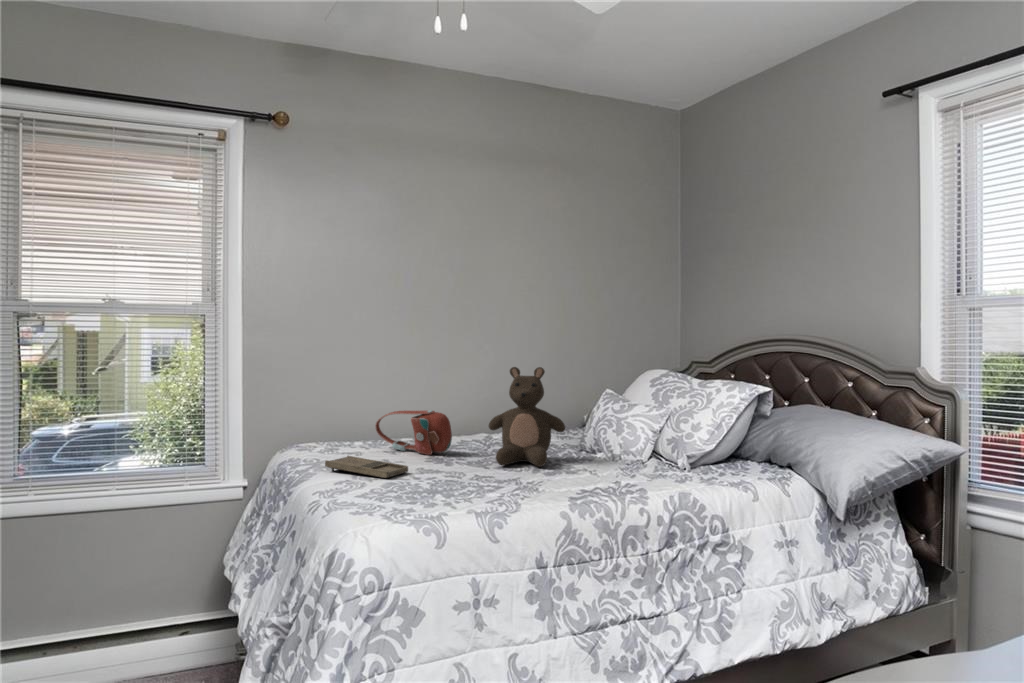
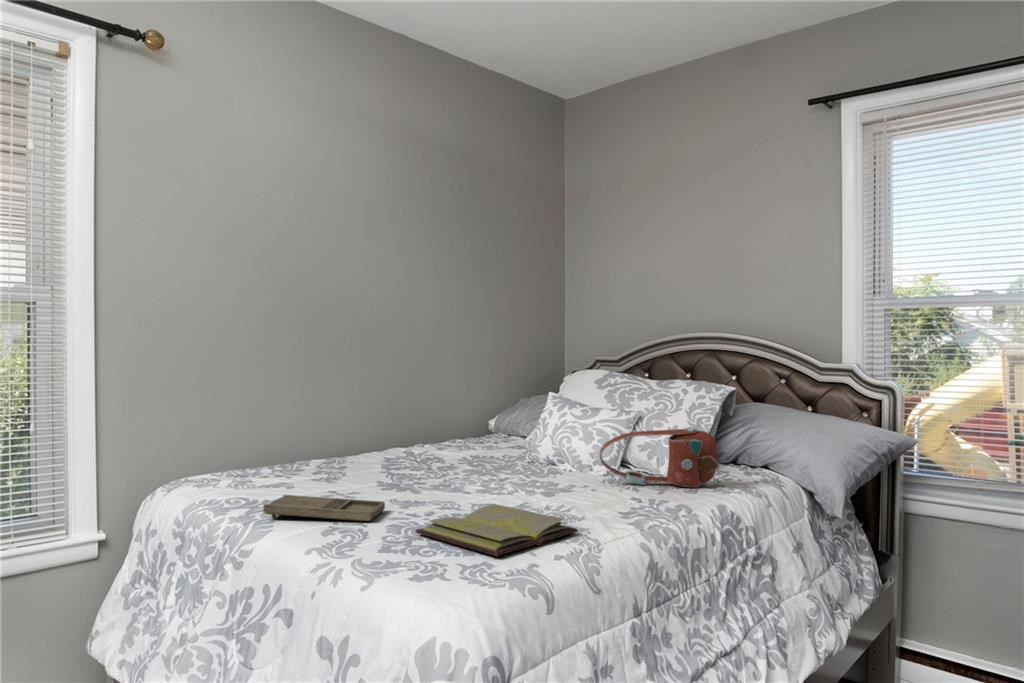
stuffed bear: present [489,367,565,467] -> none [450,369,542,490]
handbag: present [375,410,452,455] -> present [600,428,719,488]
diary: none [401,474,512,507] -> present [416,504,578,556]

